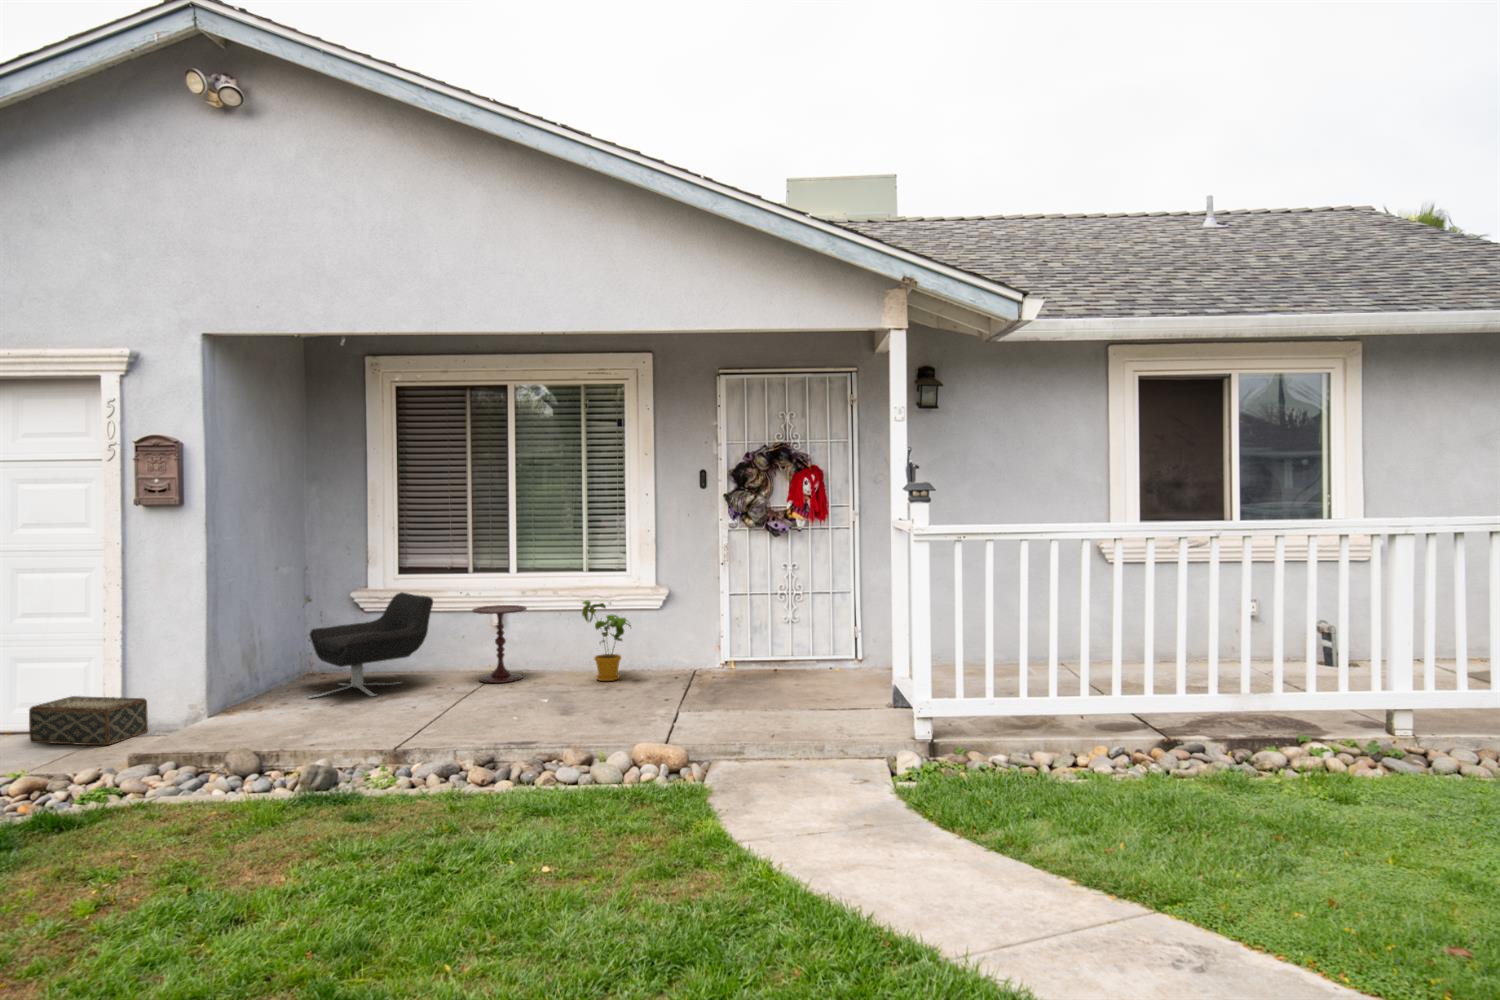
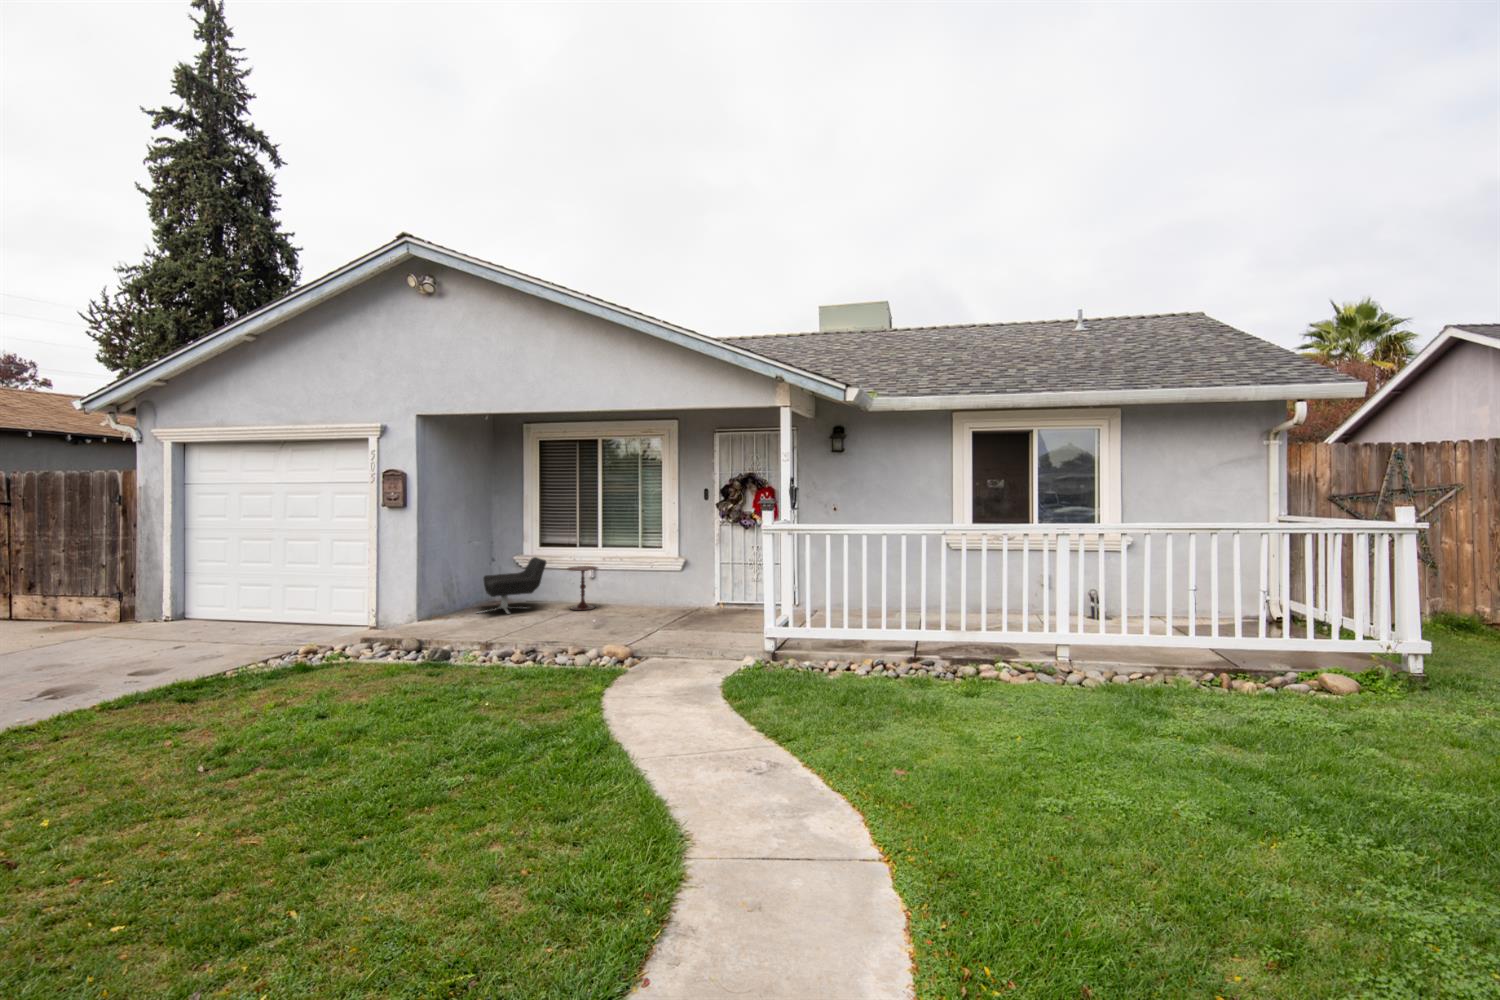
house plant: present [582,601,631,681] -> none [622,565,652,613]
woven basket: present [29,696,148,745] -> none [329,605,385,631]

